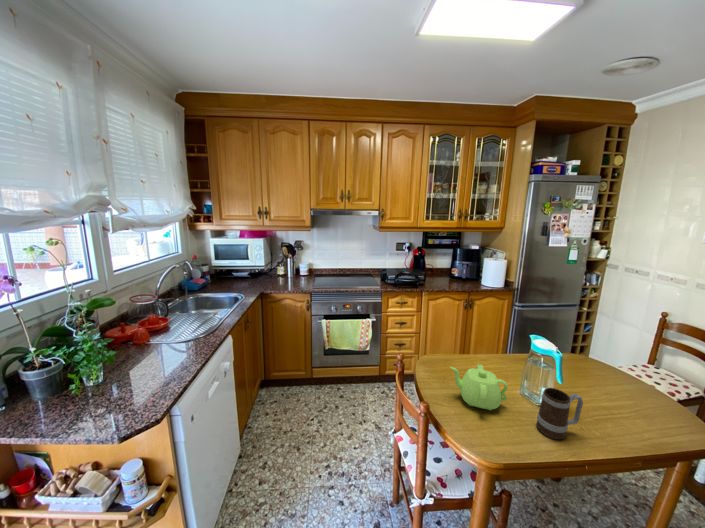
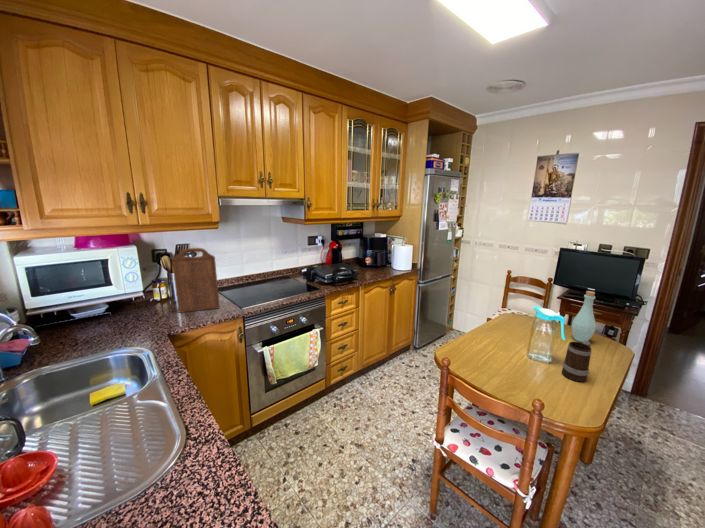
cutting board: none [277,243,301,286] -> present [172,248,219,313]
bottle: none [634,345,674,419] -> present [572,291,596,342]
teapot: present [450,364,508,411] -> none [498,341,543,382]

